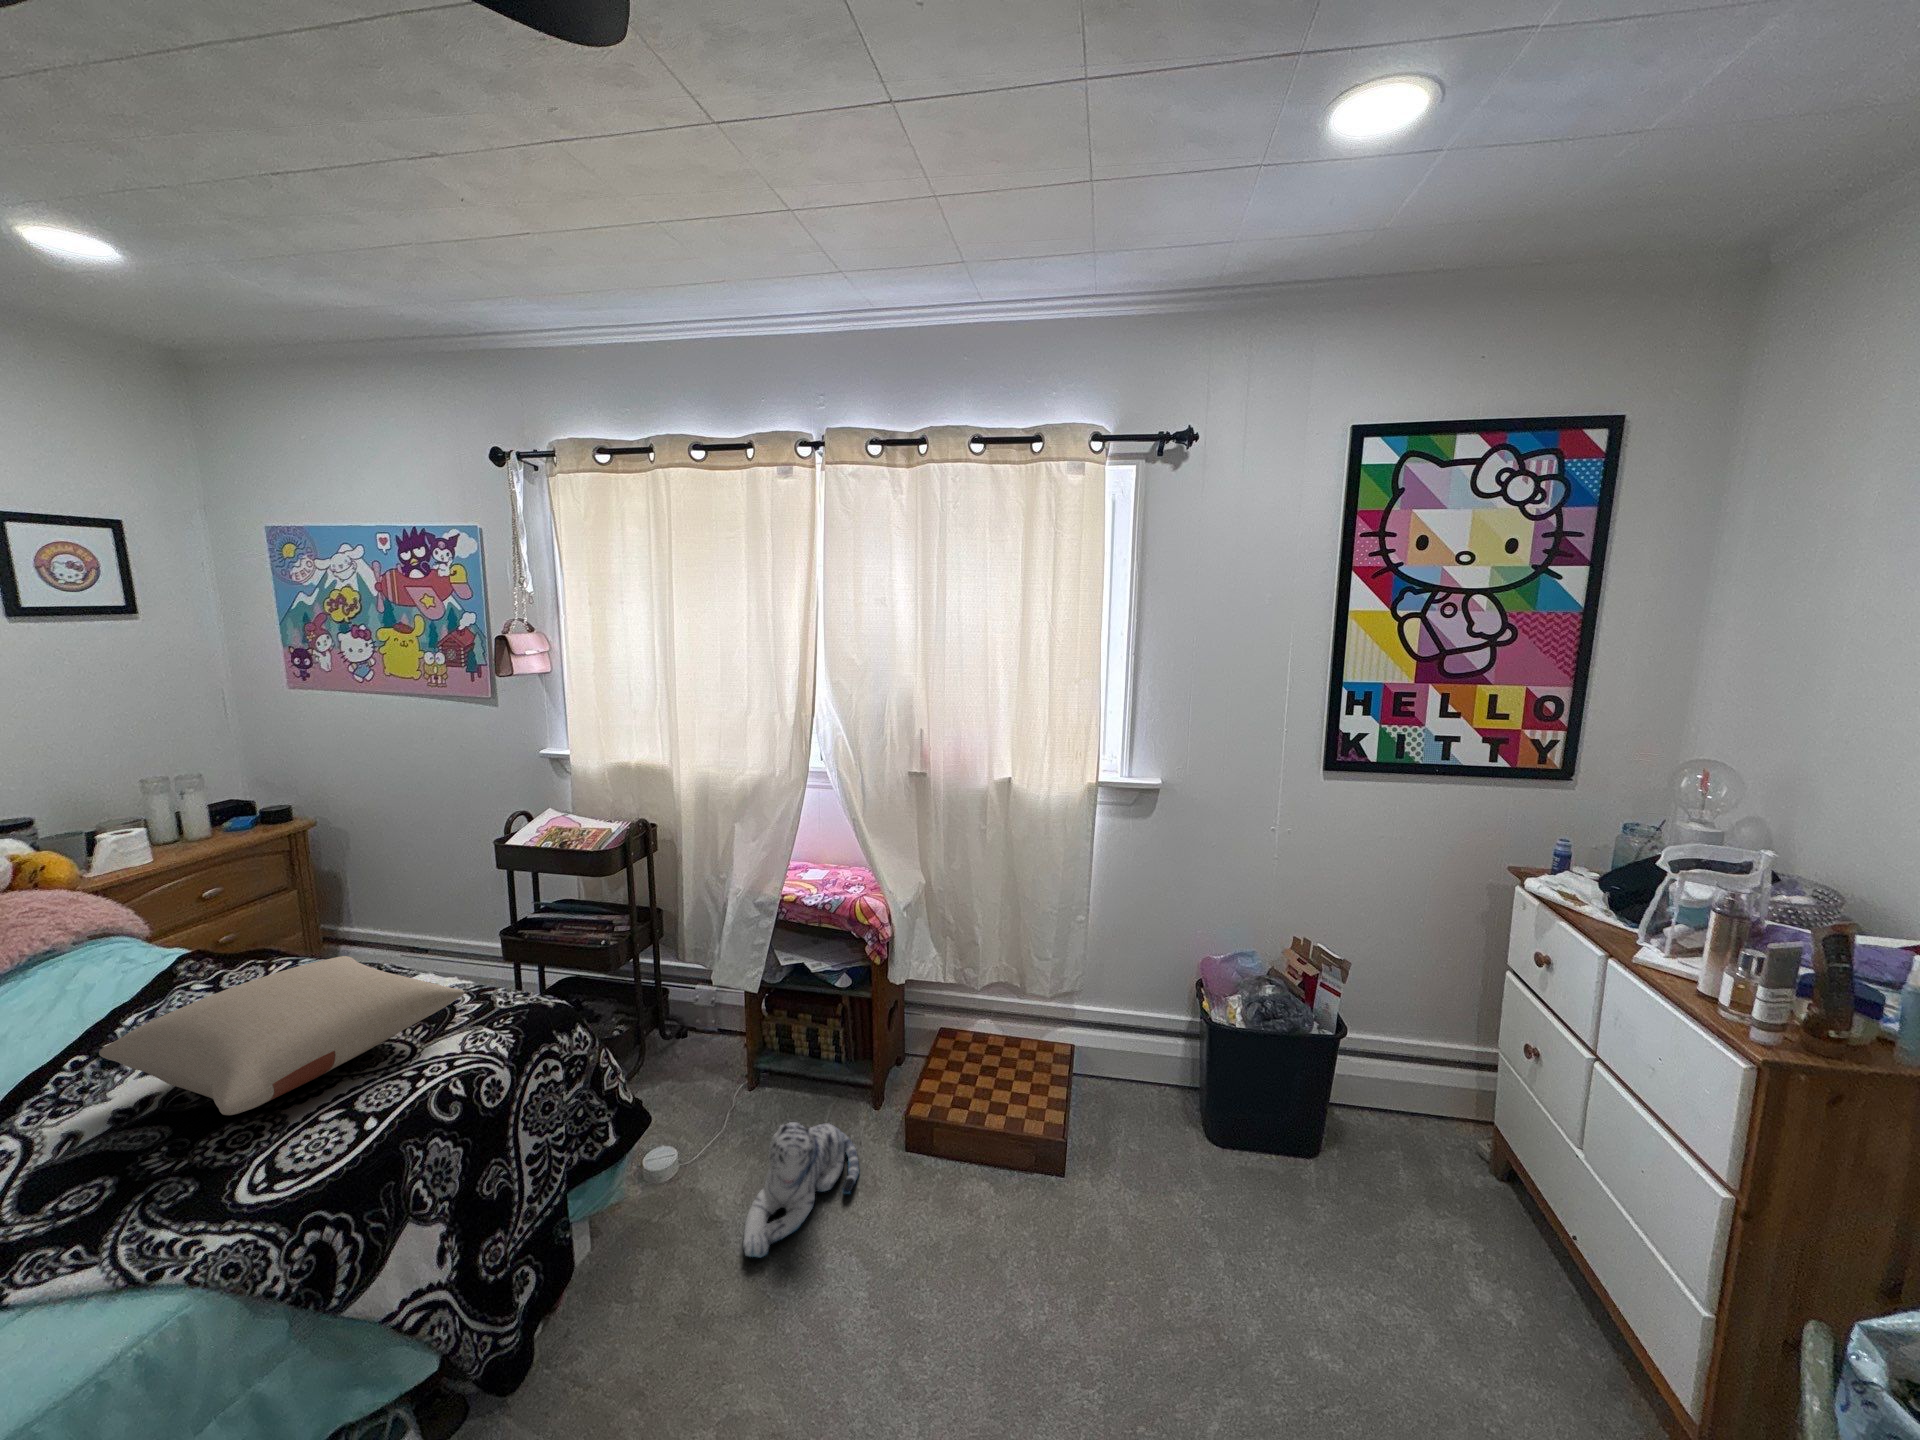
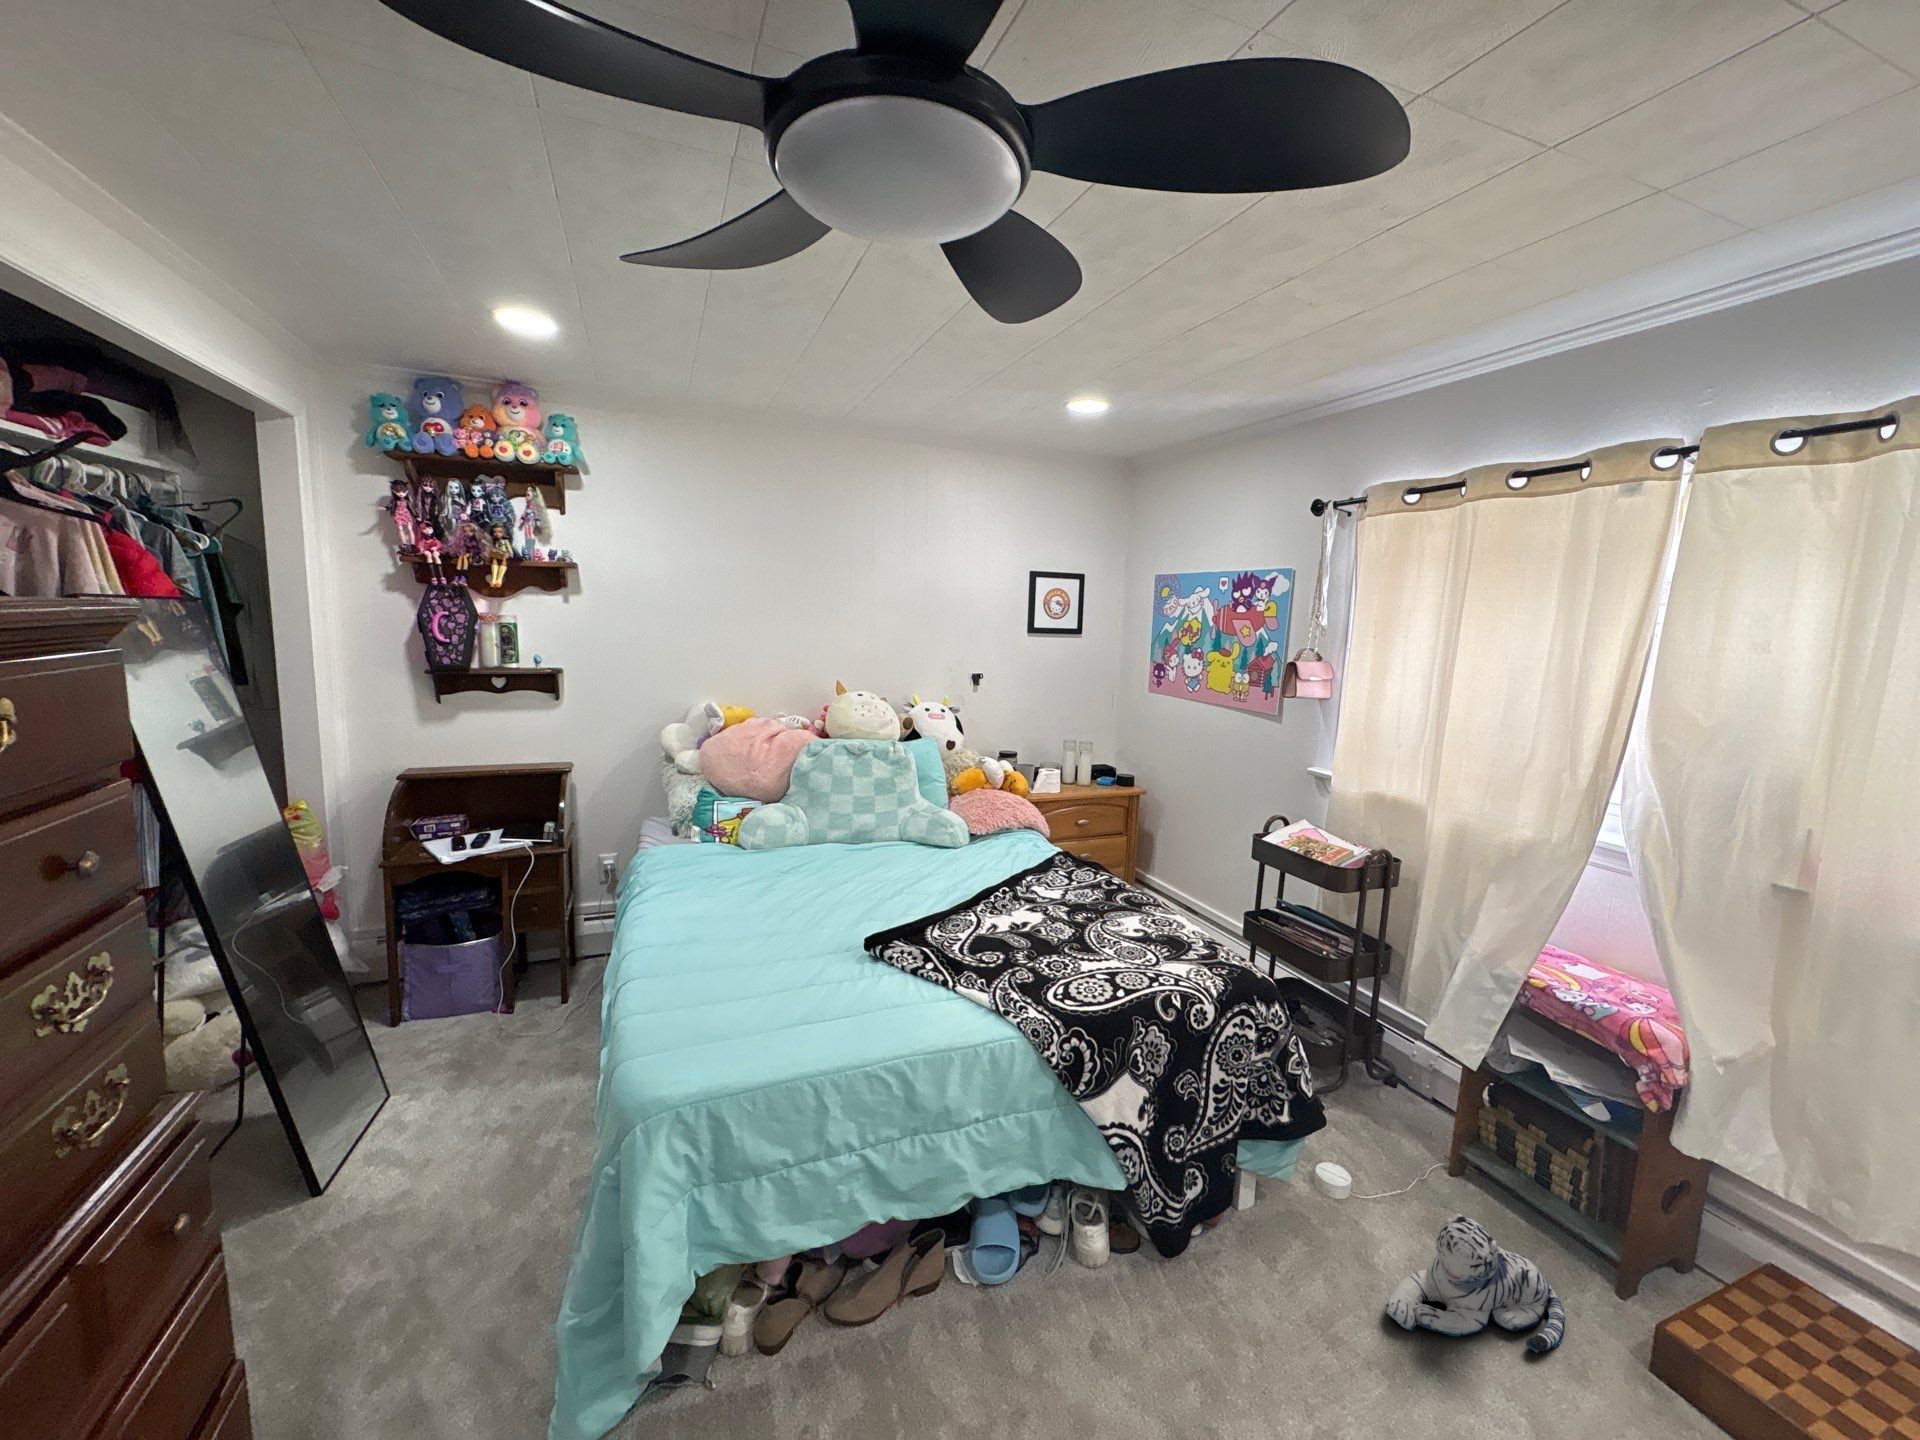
pillow: present [99,956,464,1115] -> none [1016,876,1196,951]

